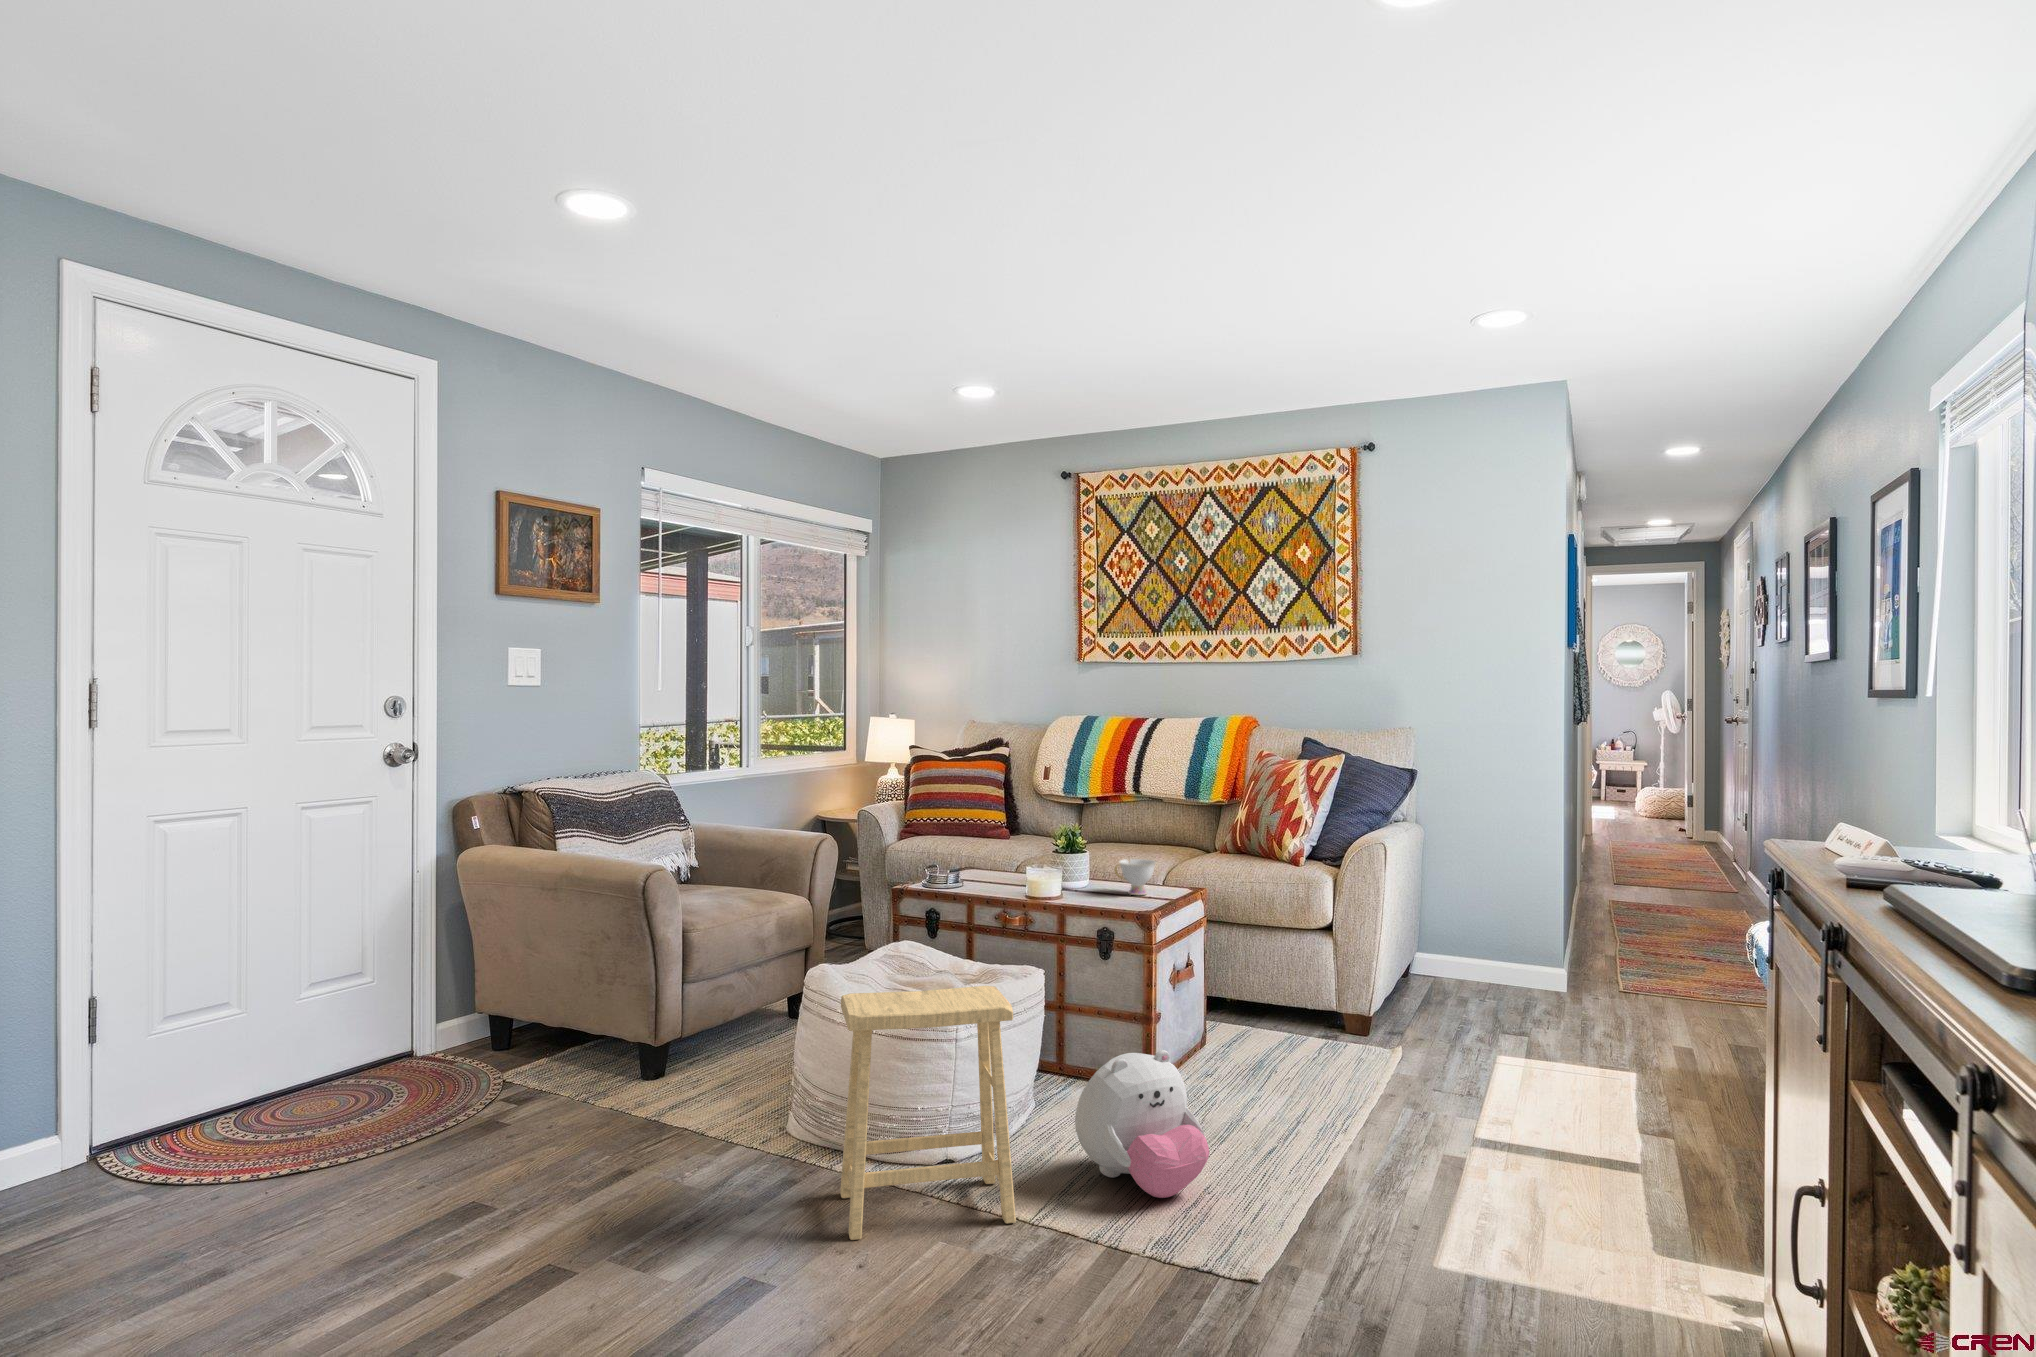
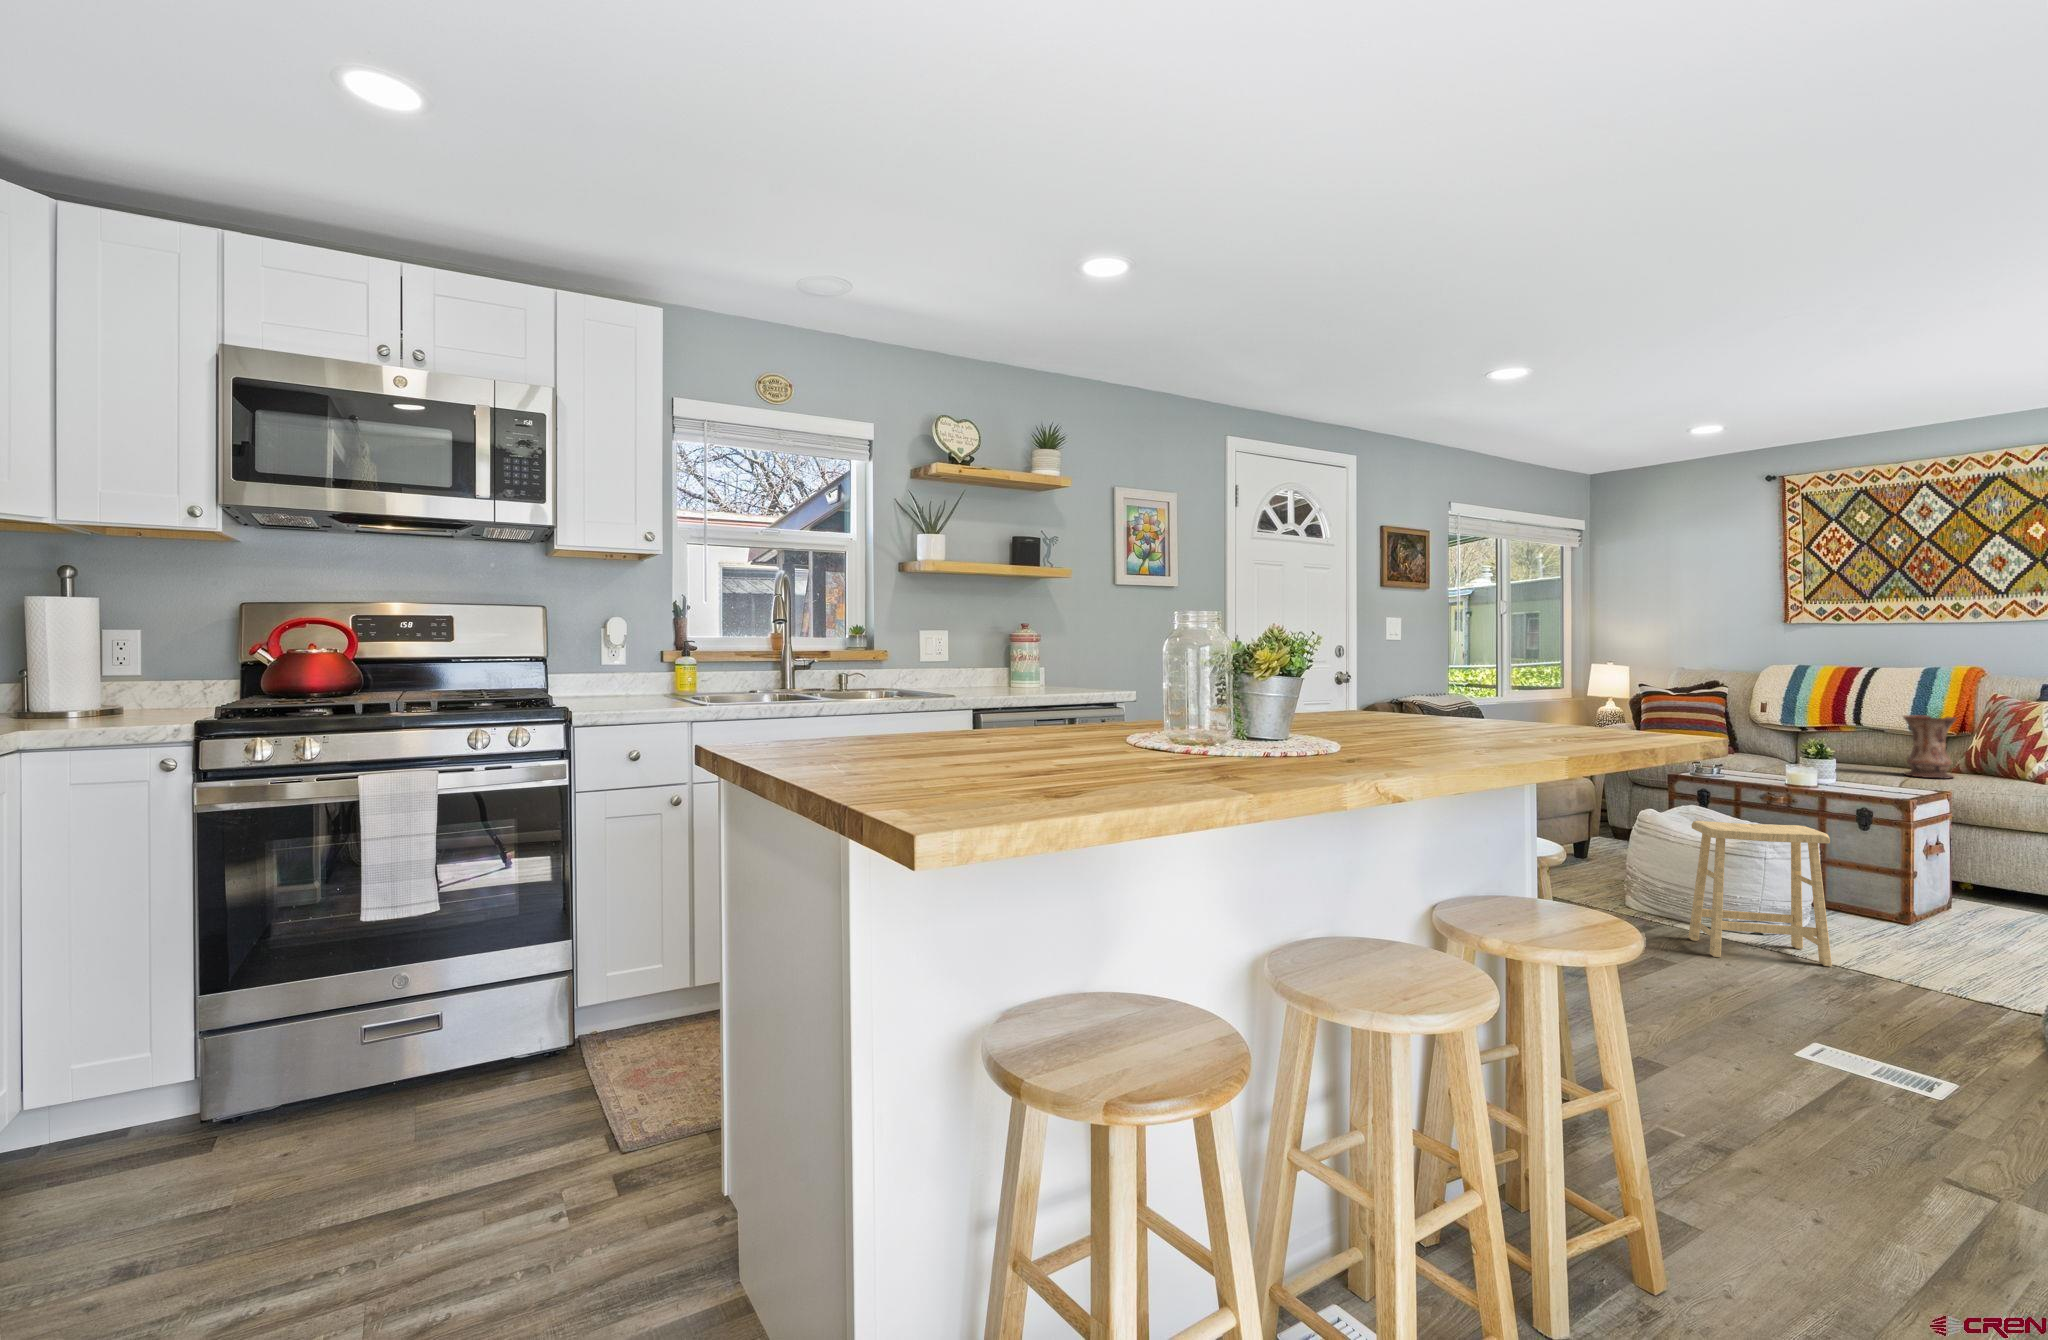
vase: none [1172,783,1223,866] -> present [1904,715,1956,779]
teacup: present [1115,859,1156,895] -> none [1862,765,1904,791]
plush toy: present [1075,1050,1210,1198] -> none [1867,880,1992,973]

